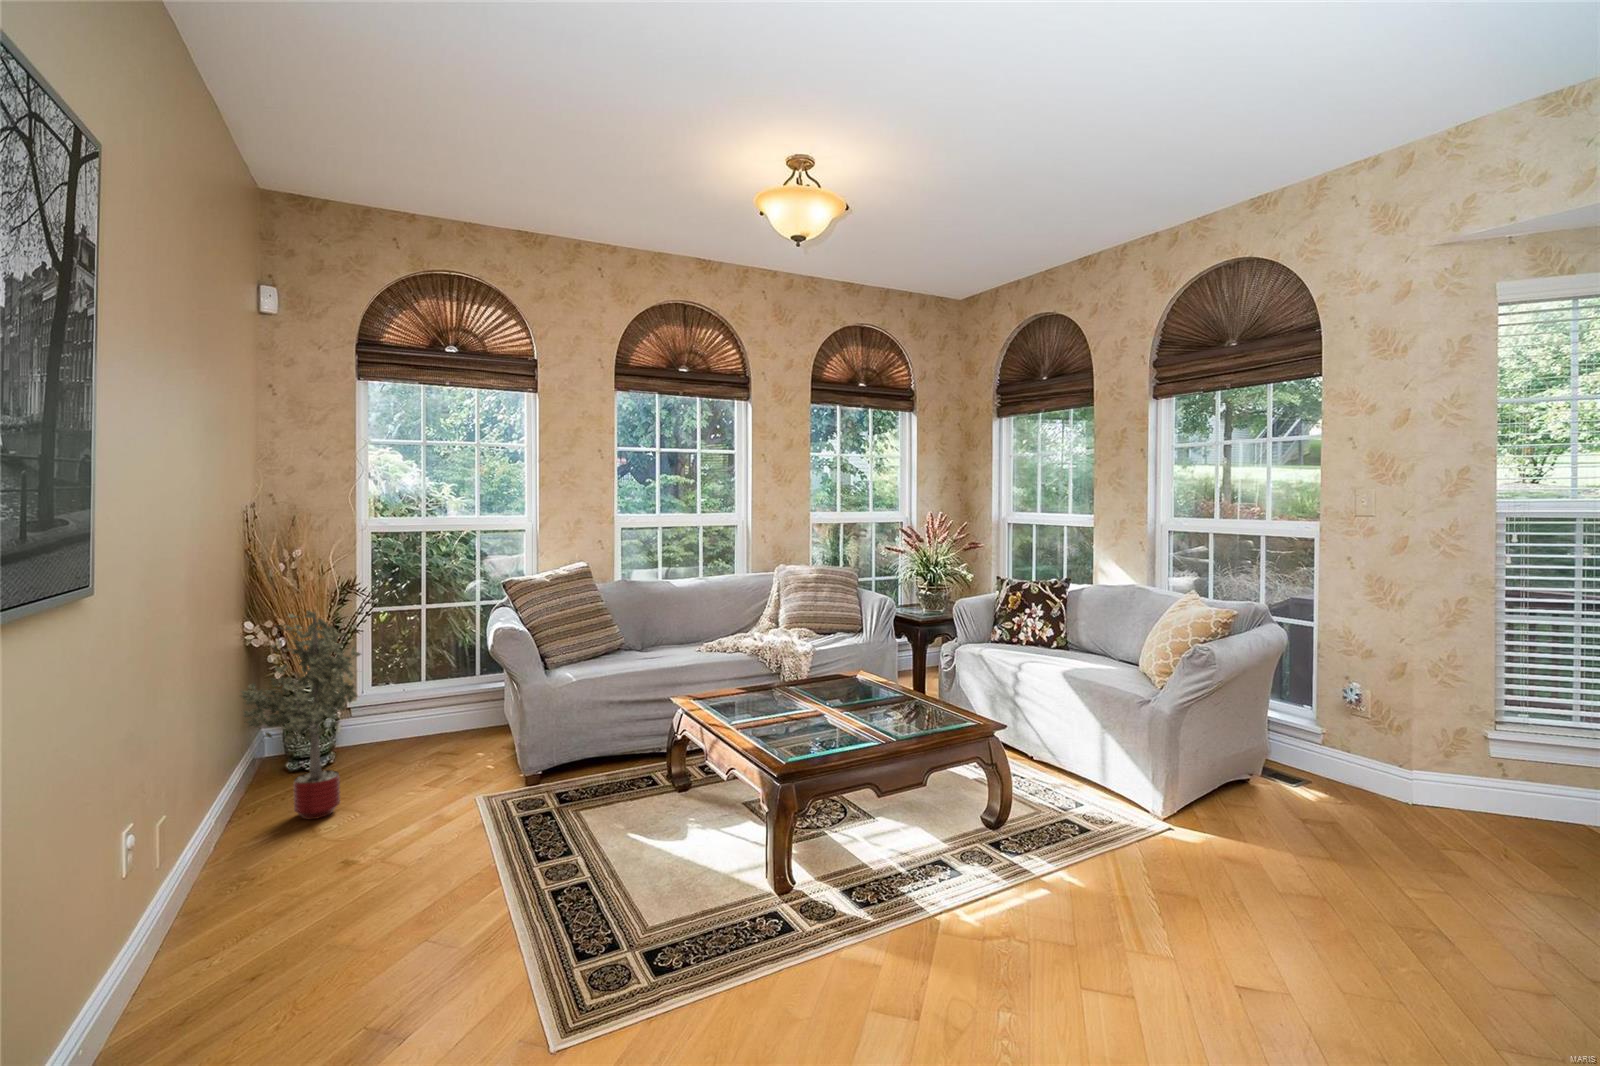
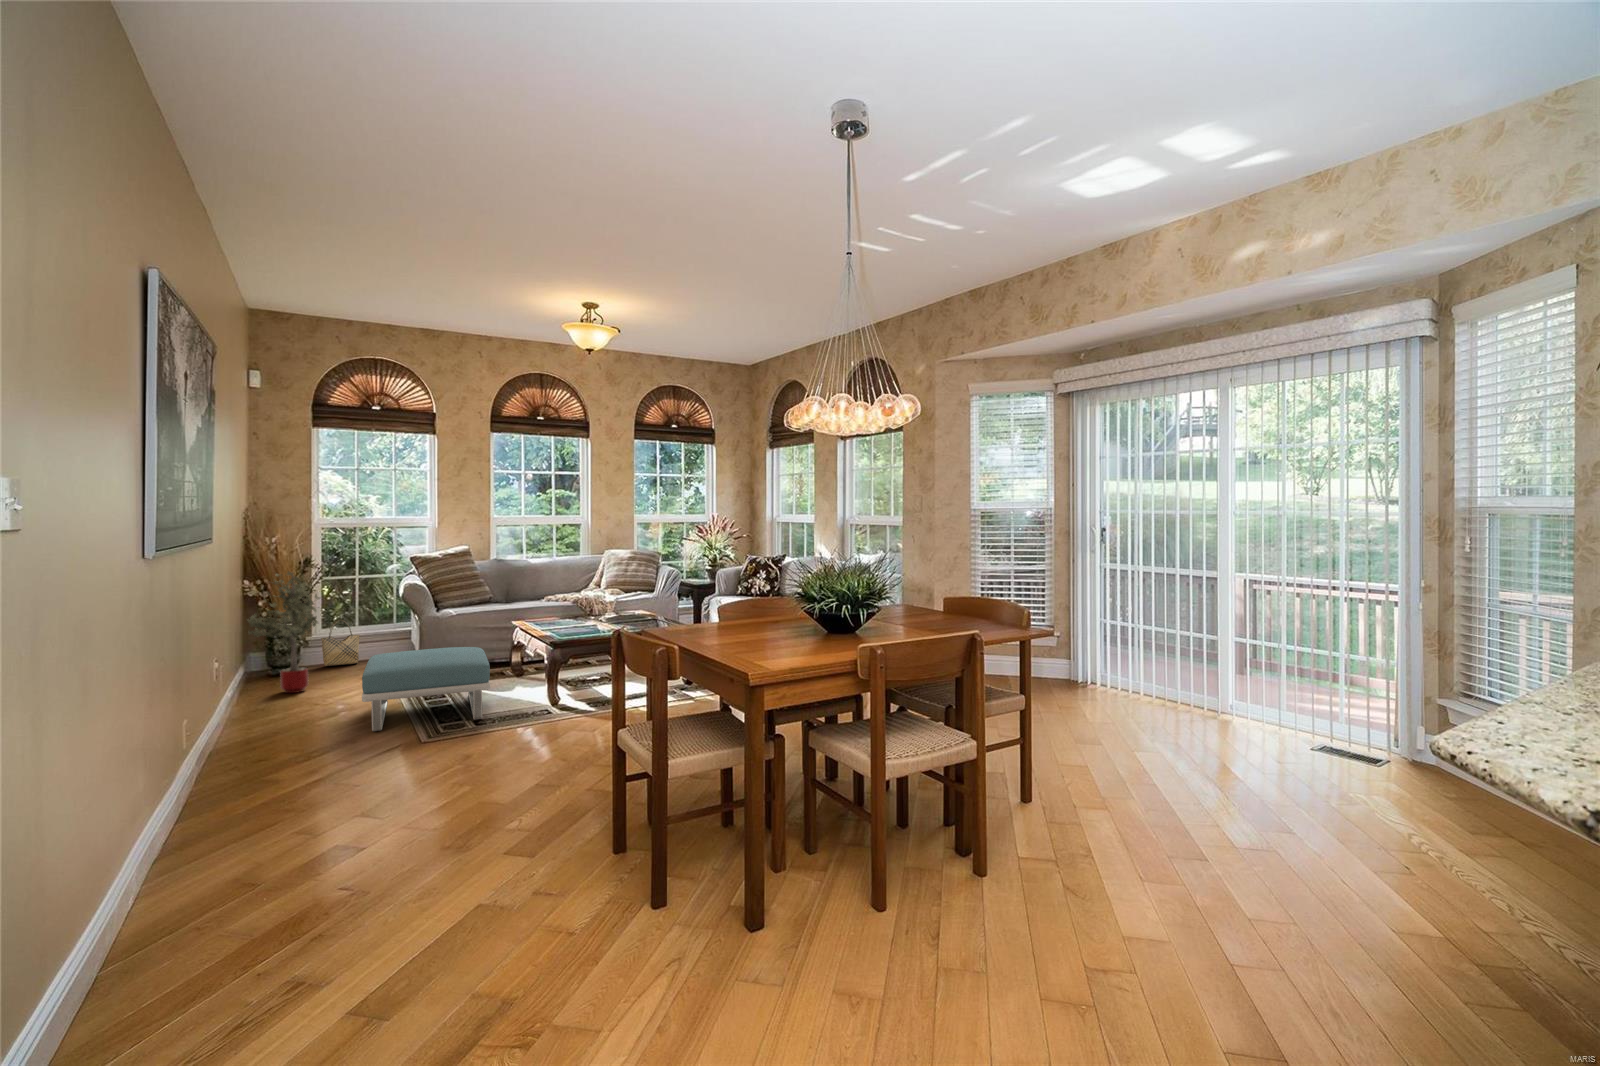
woven basket: none [368,676,426,750] -> present [321,620,360,666]
footstool: none [419,755,664,964] -> present [362,647,490,731]

